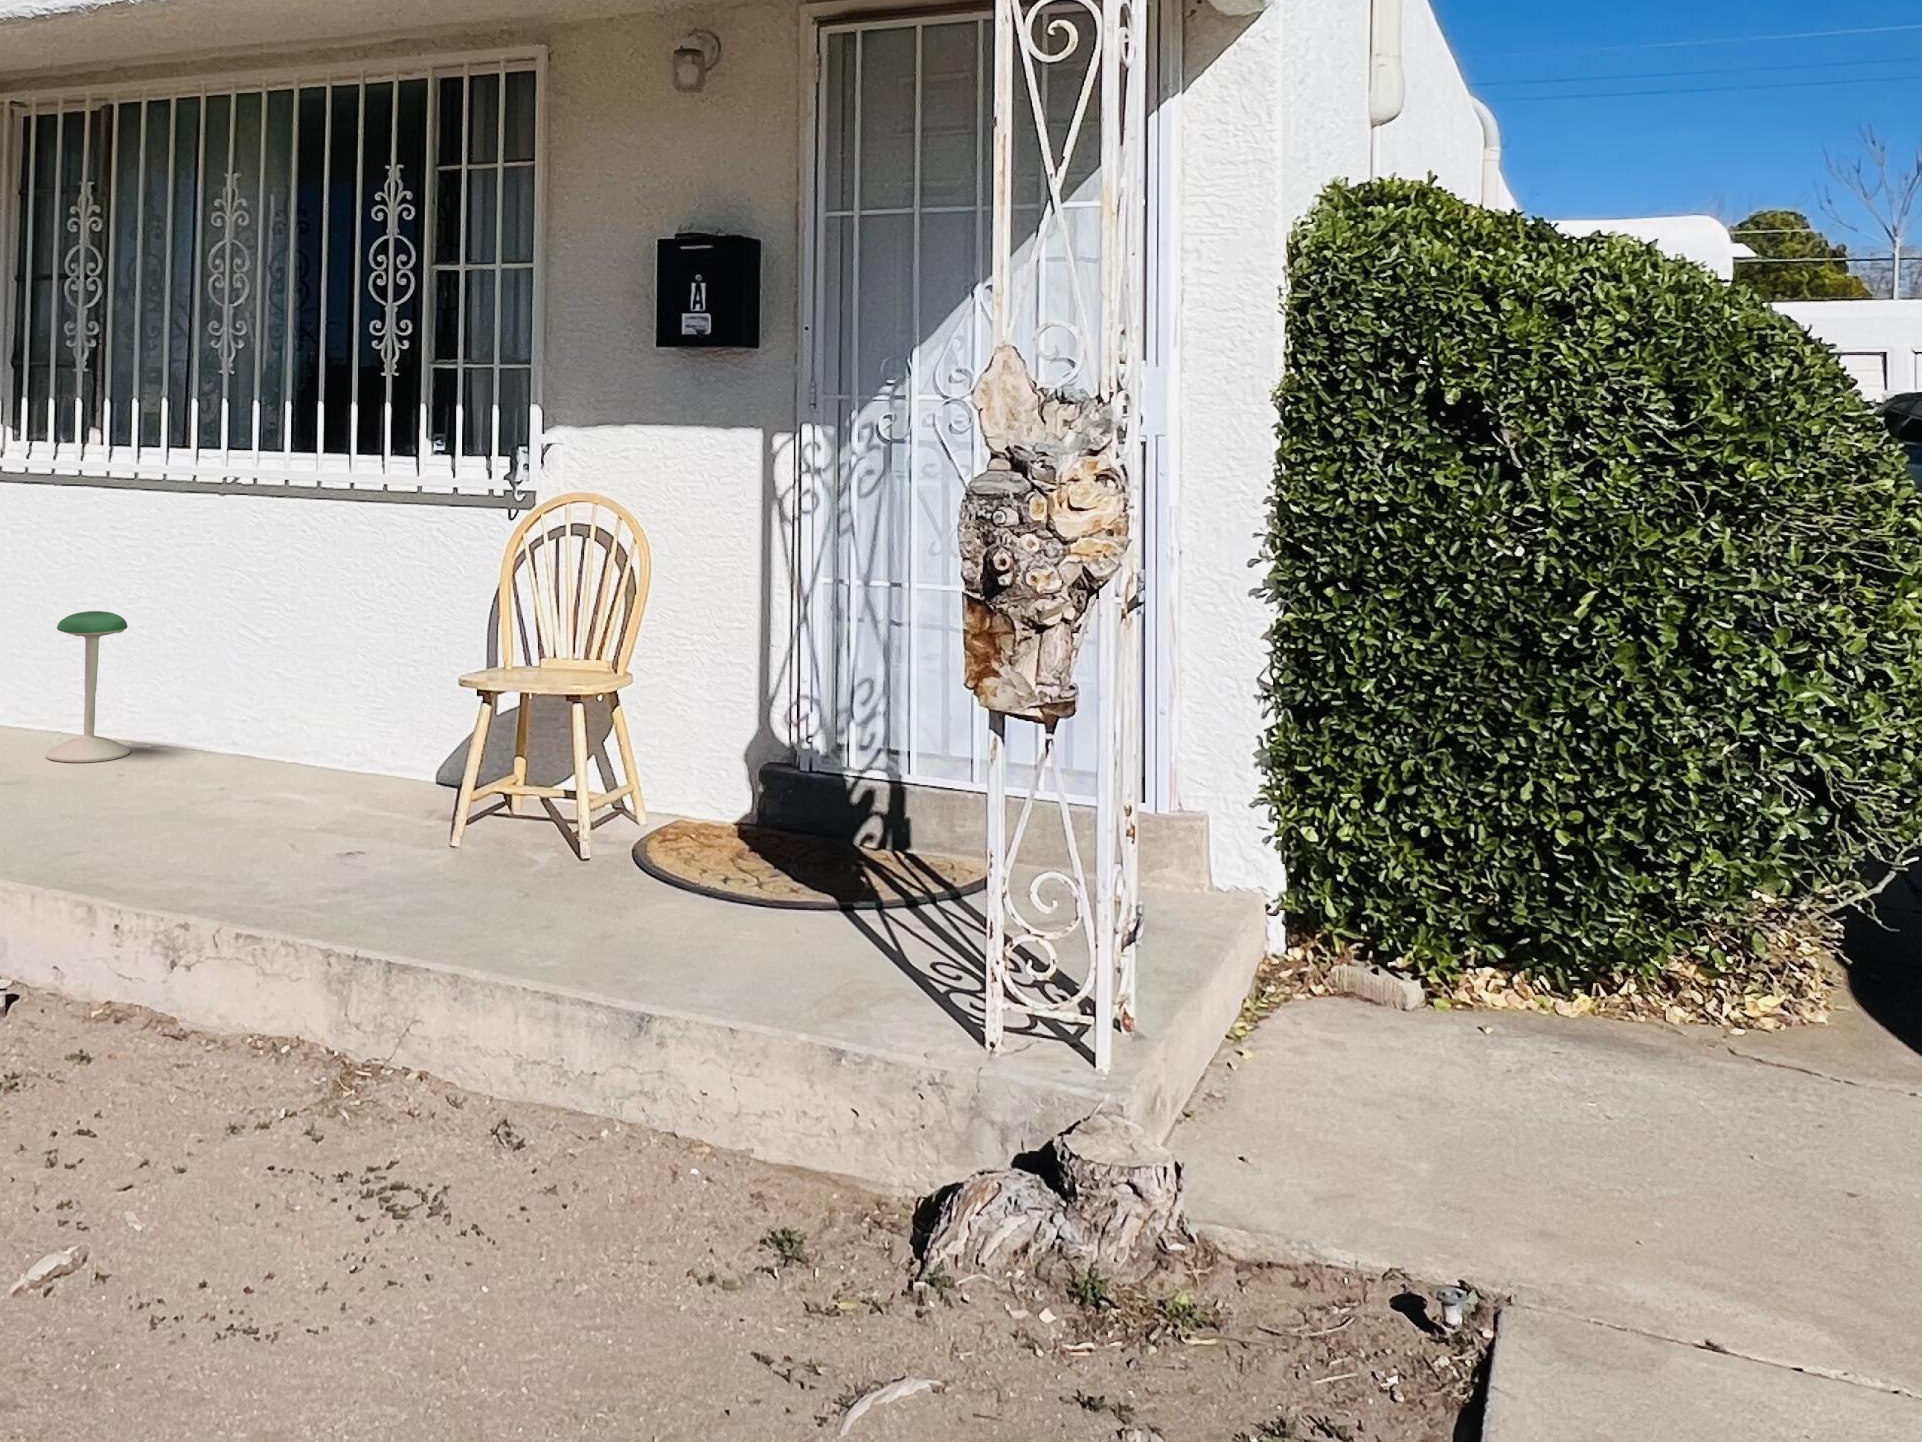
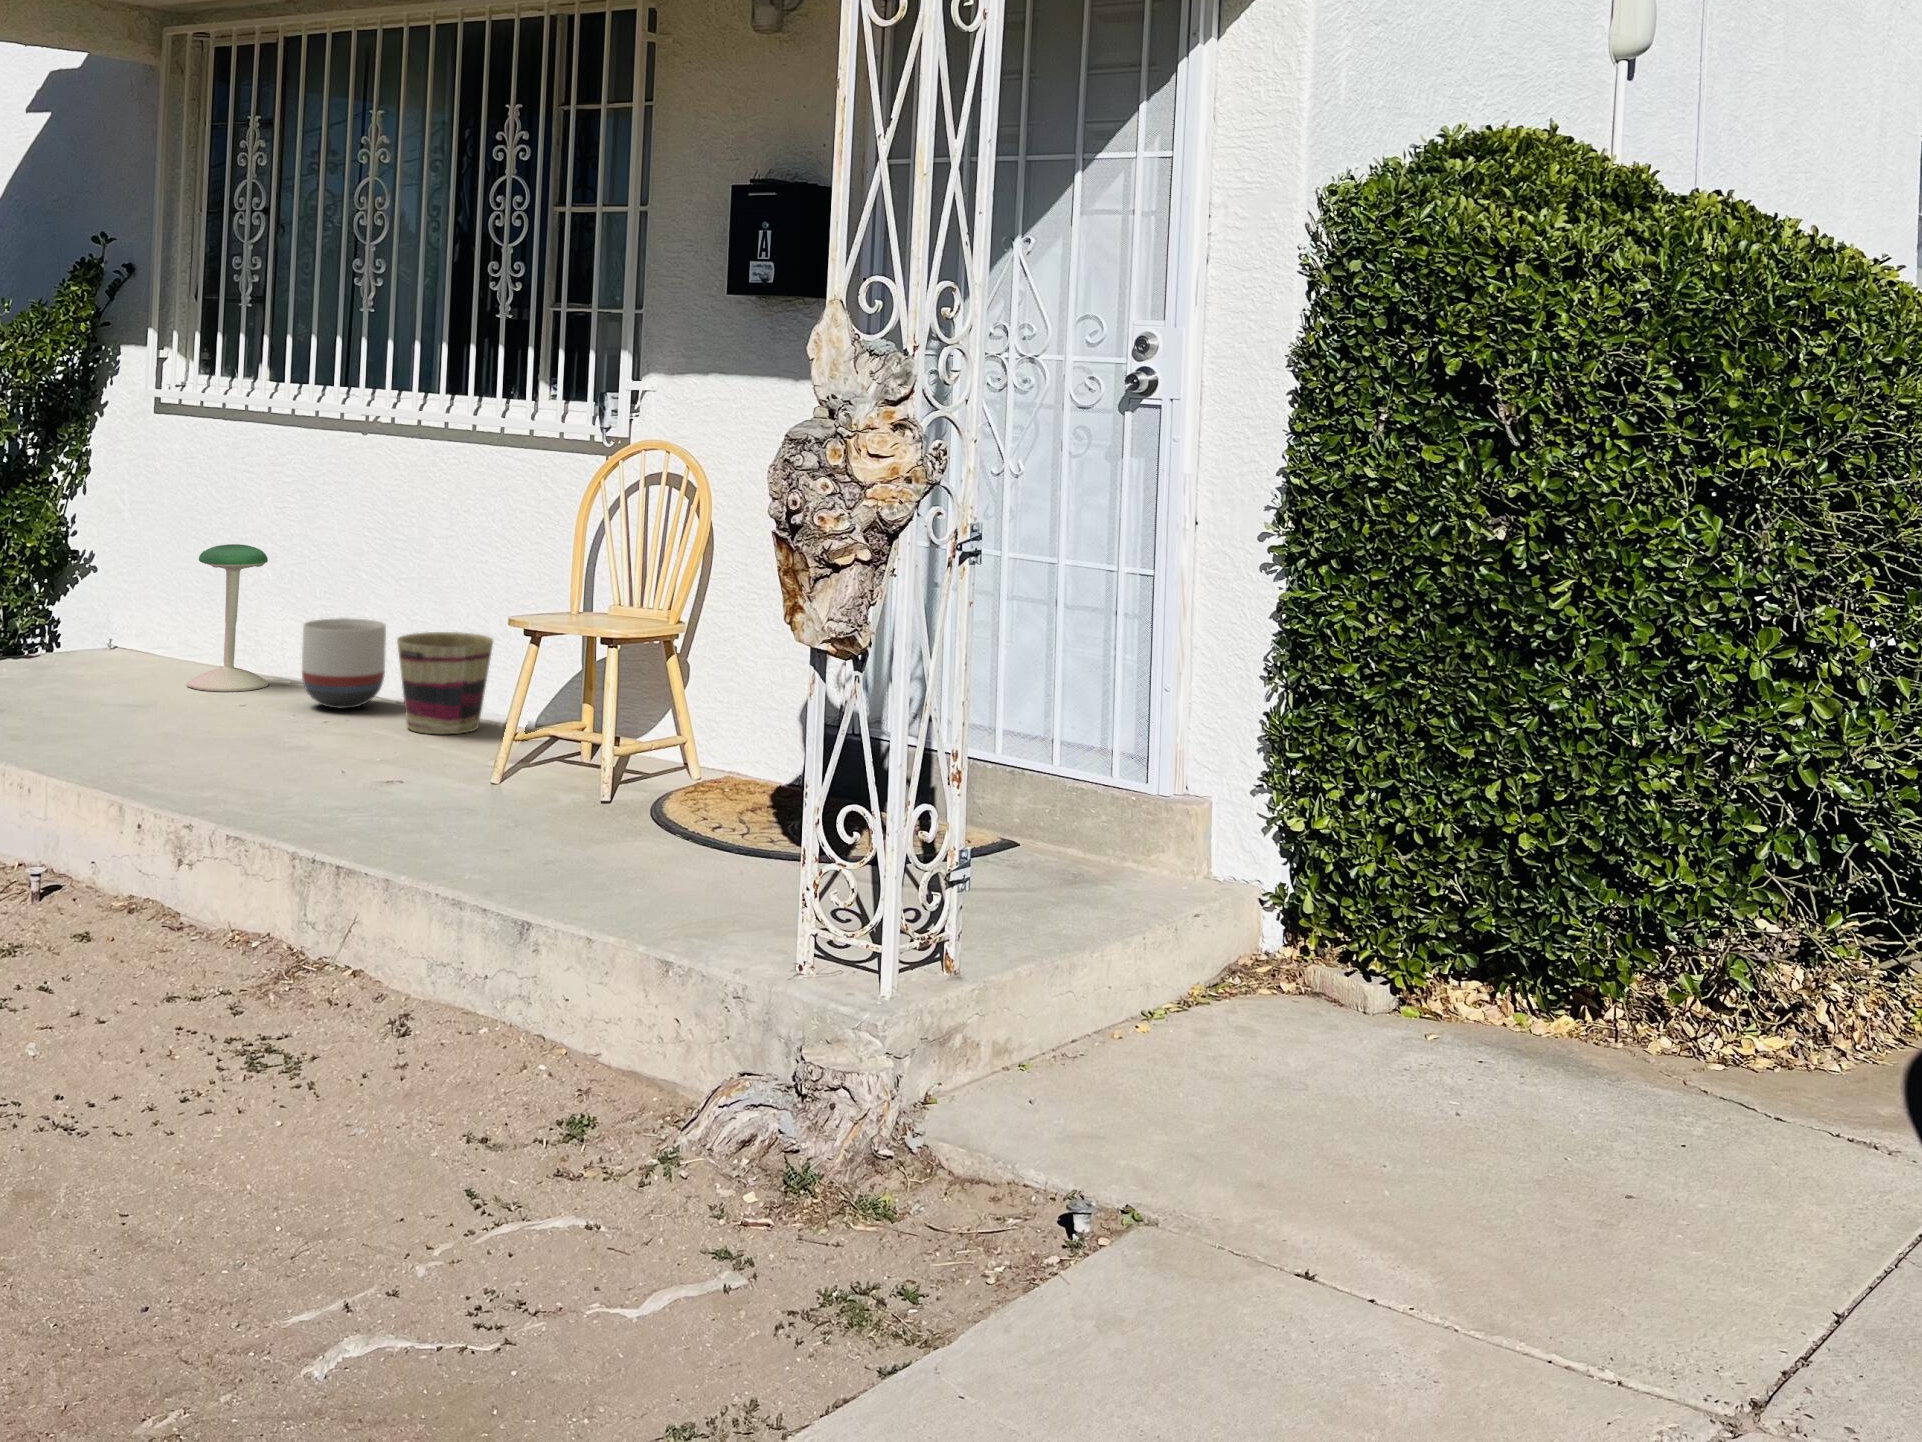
planter: none [186,680,270,772] -> present [302,618,386,708]
basket: none [303,689,399,794] -> present [397,632,493,734]

